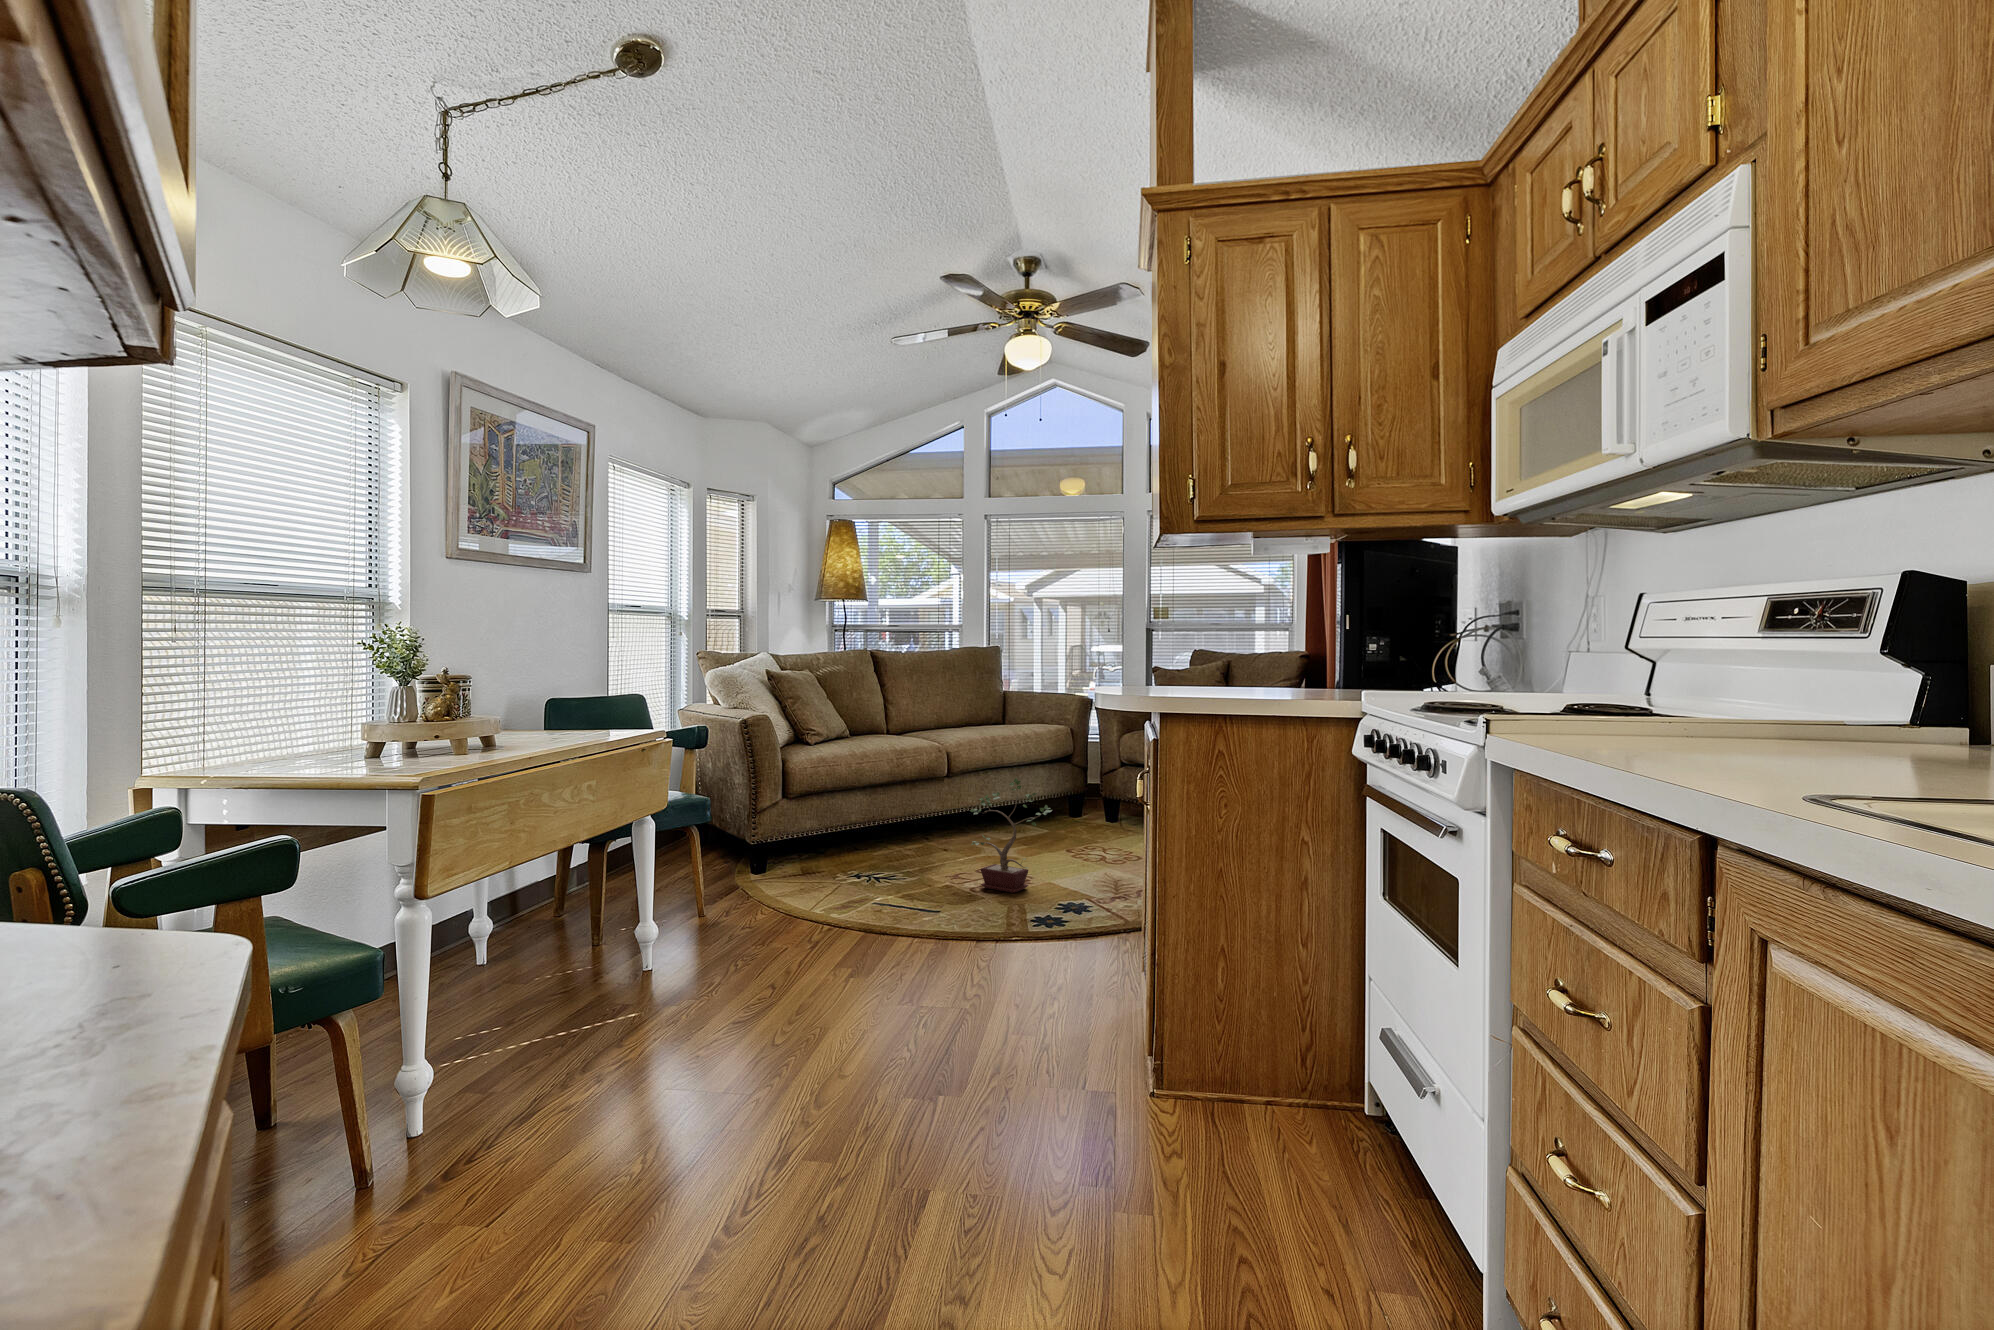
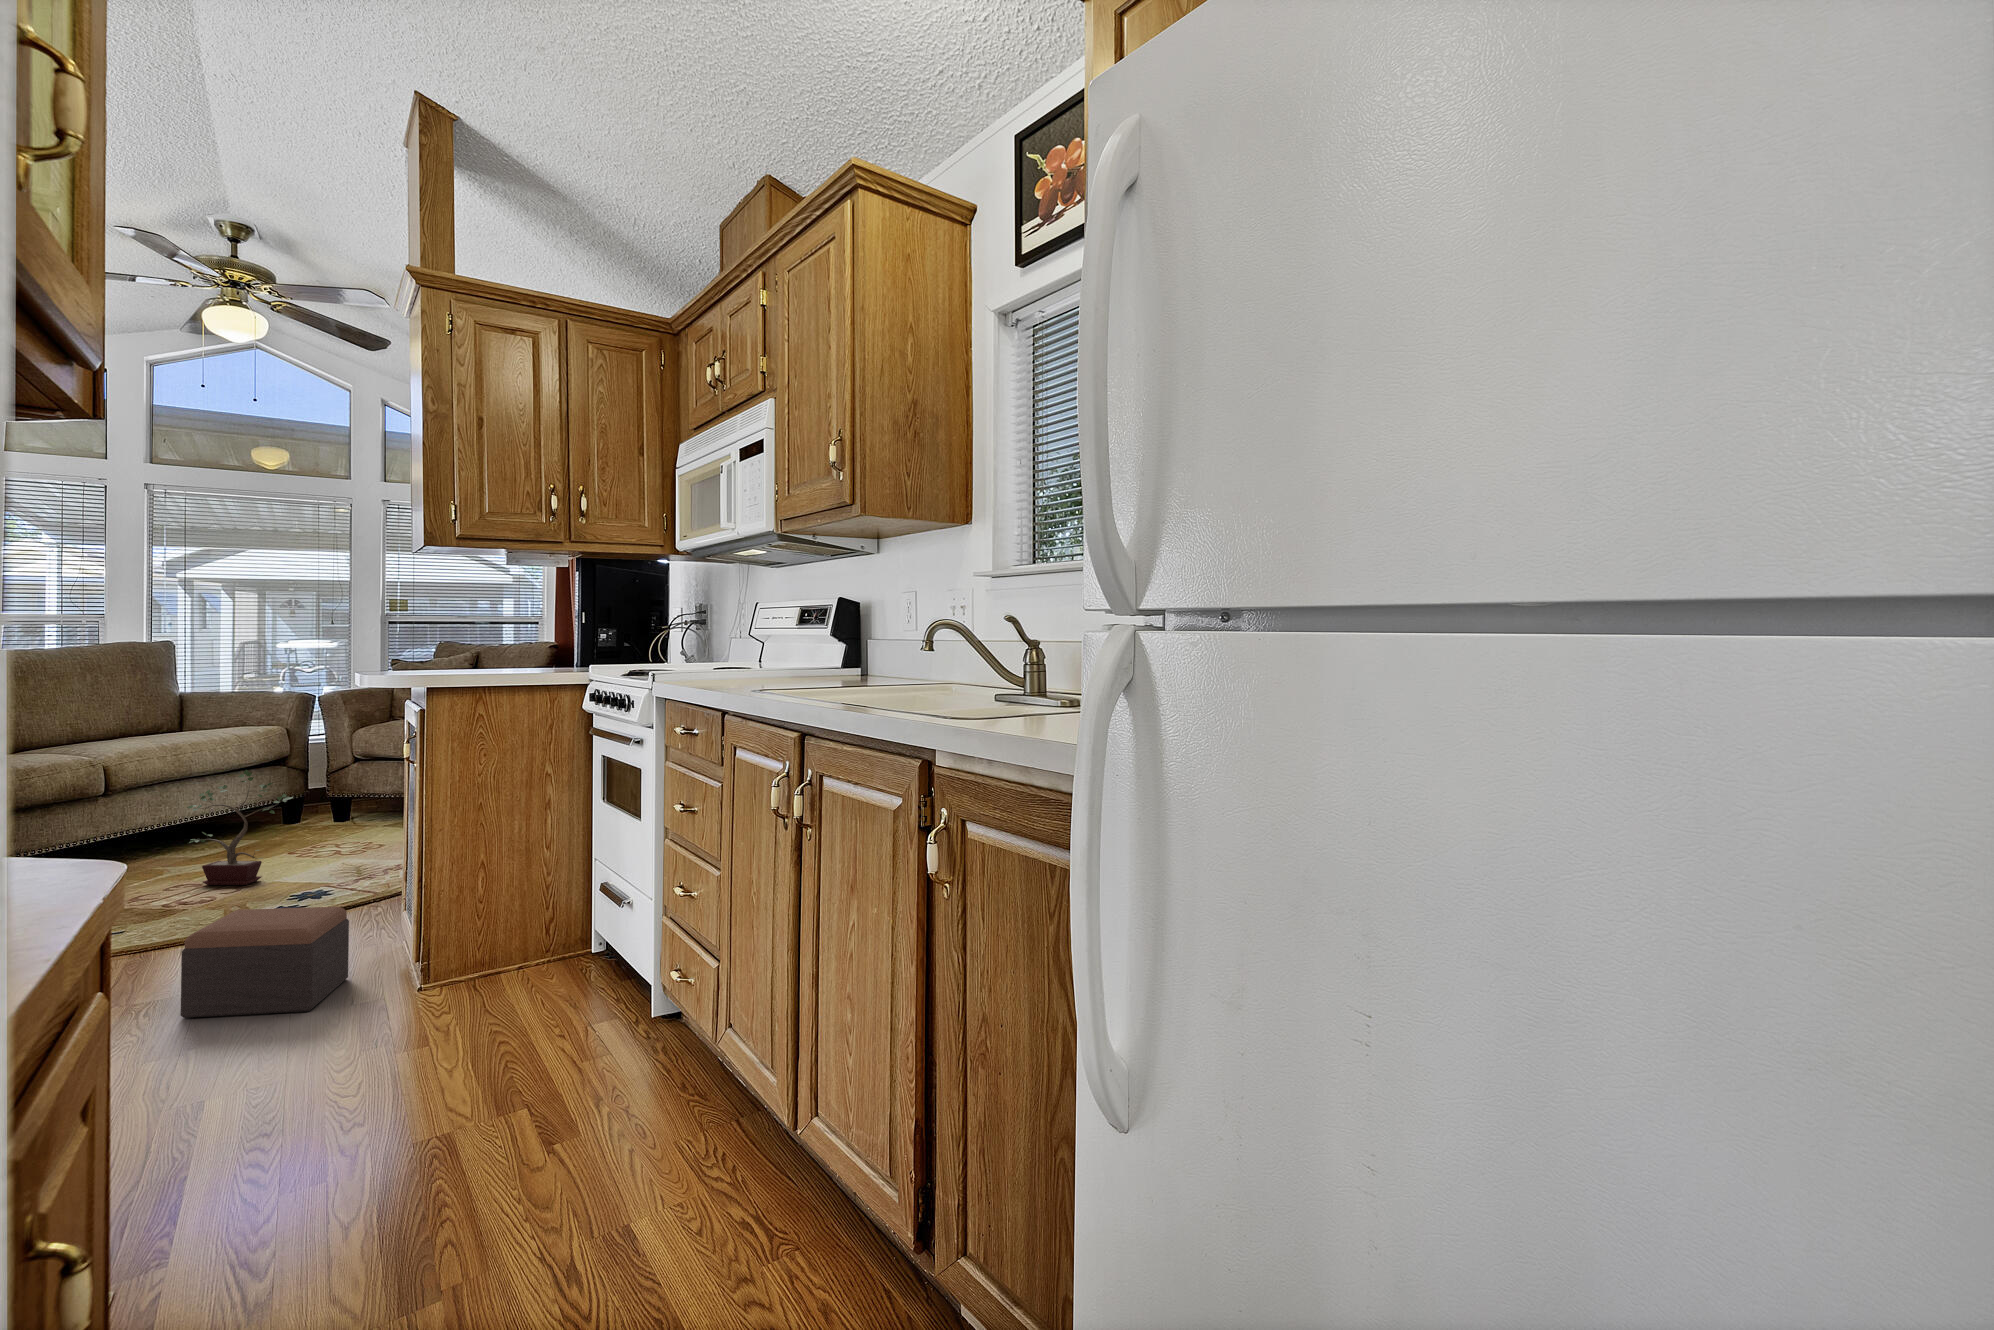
footstool: none [893,965,1067,1124] -> present [181,907,349,1018]

